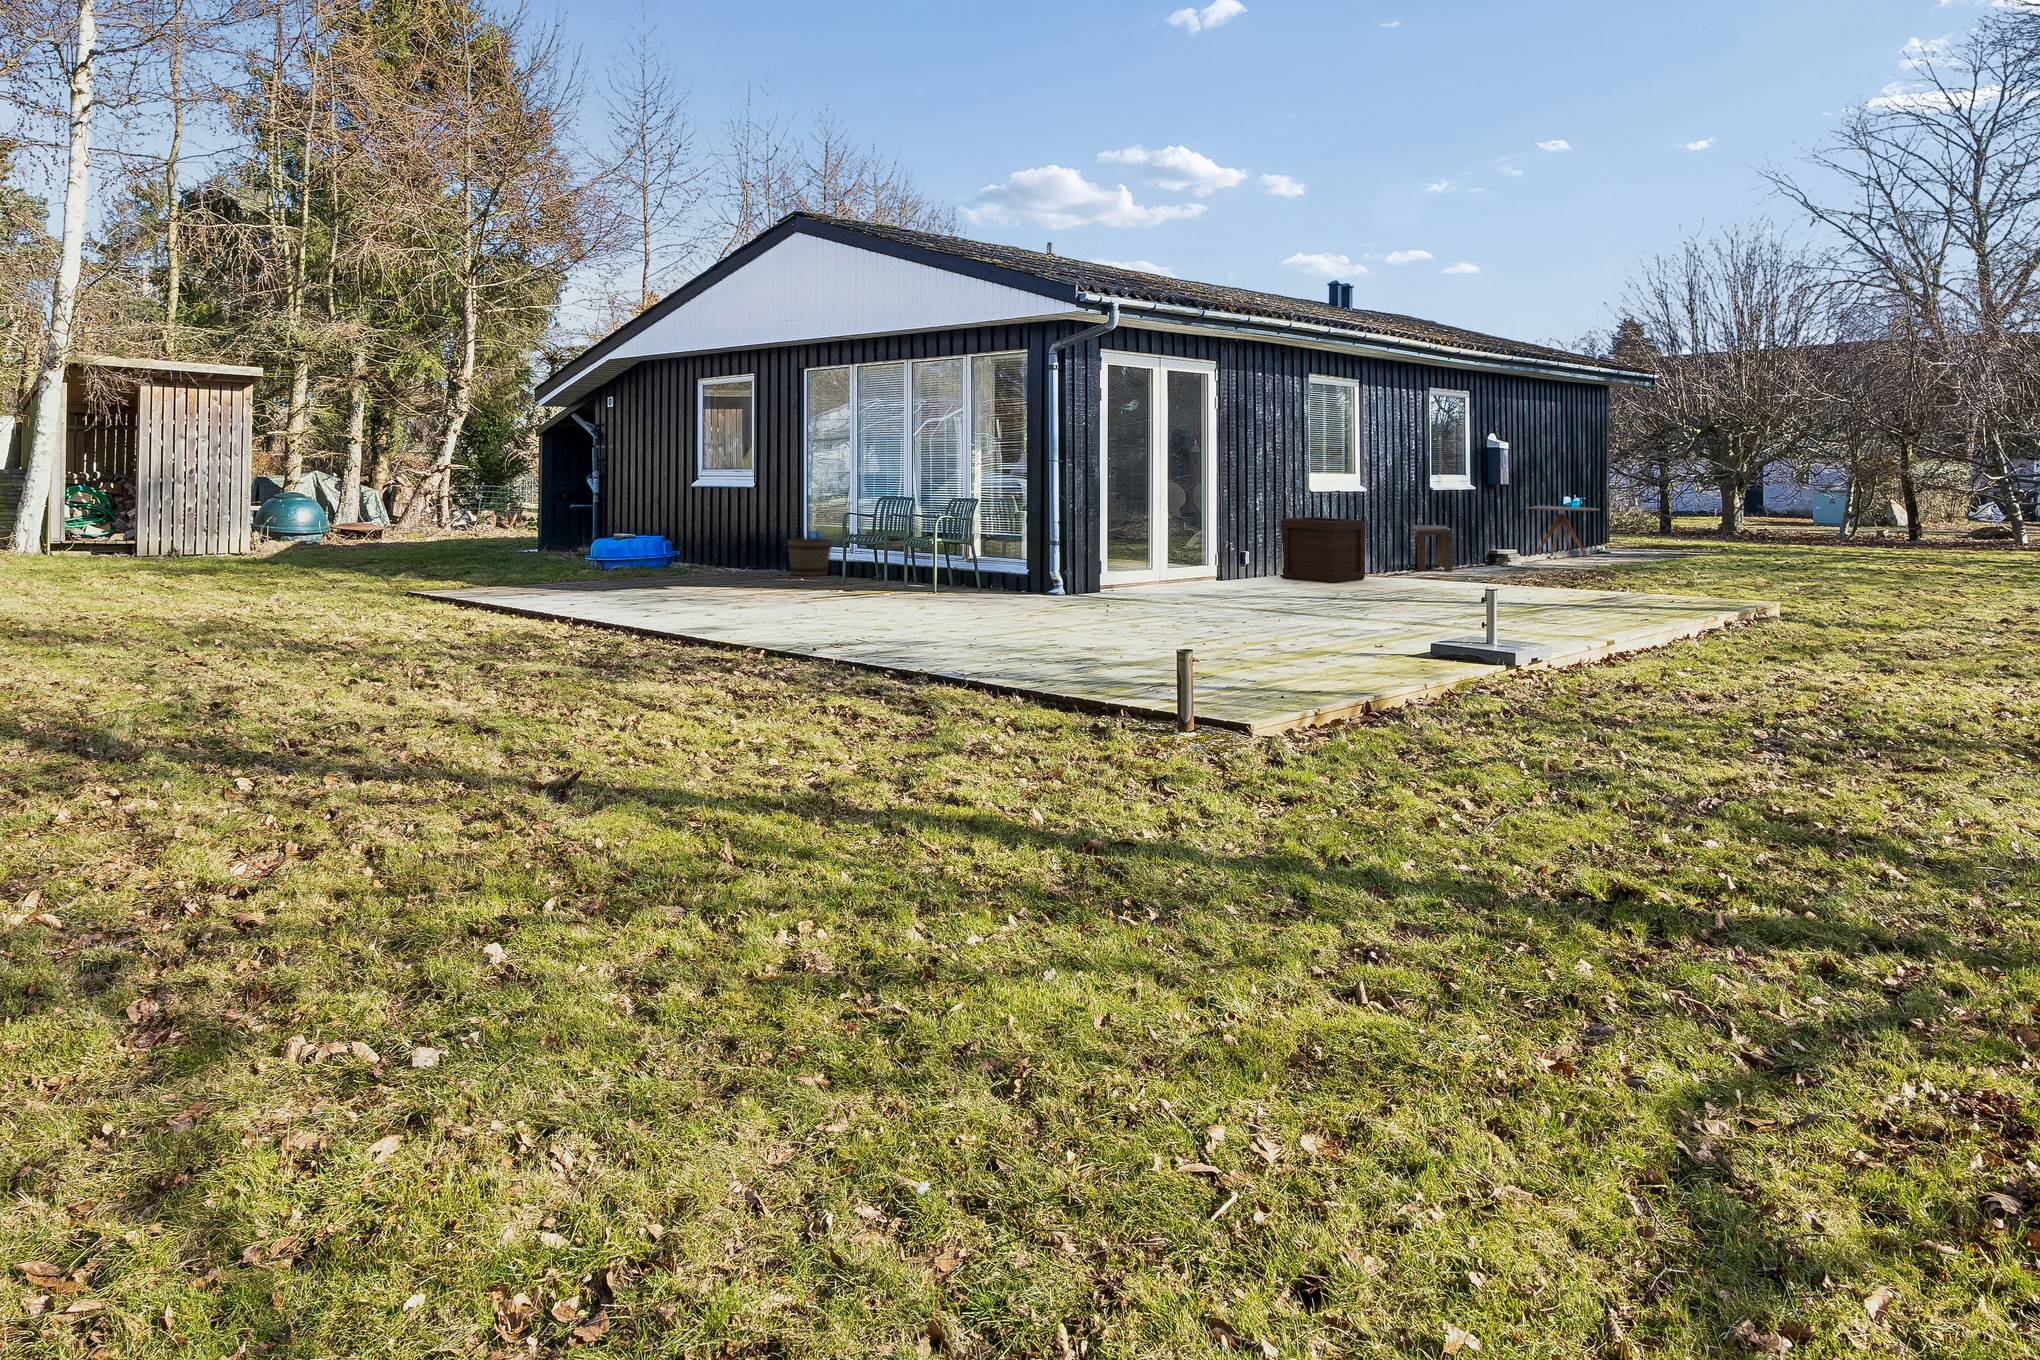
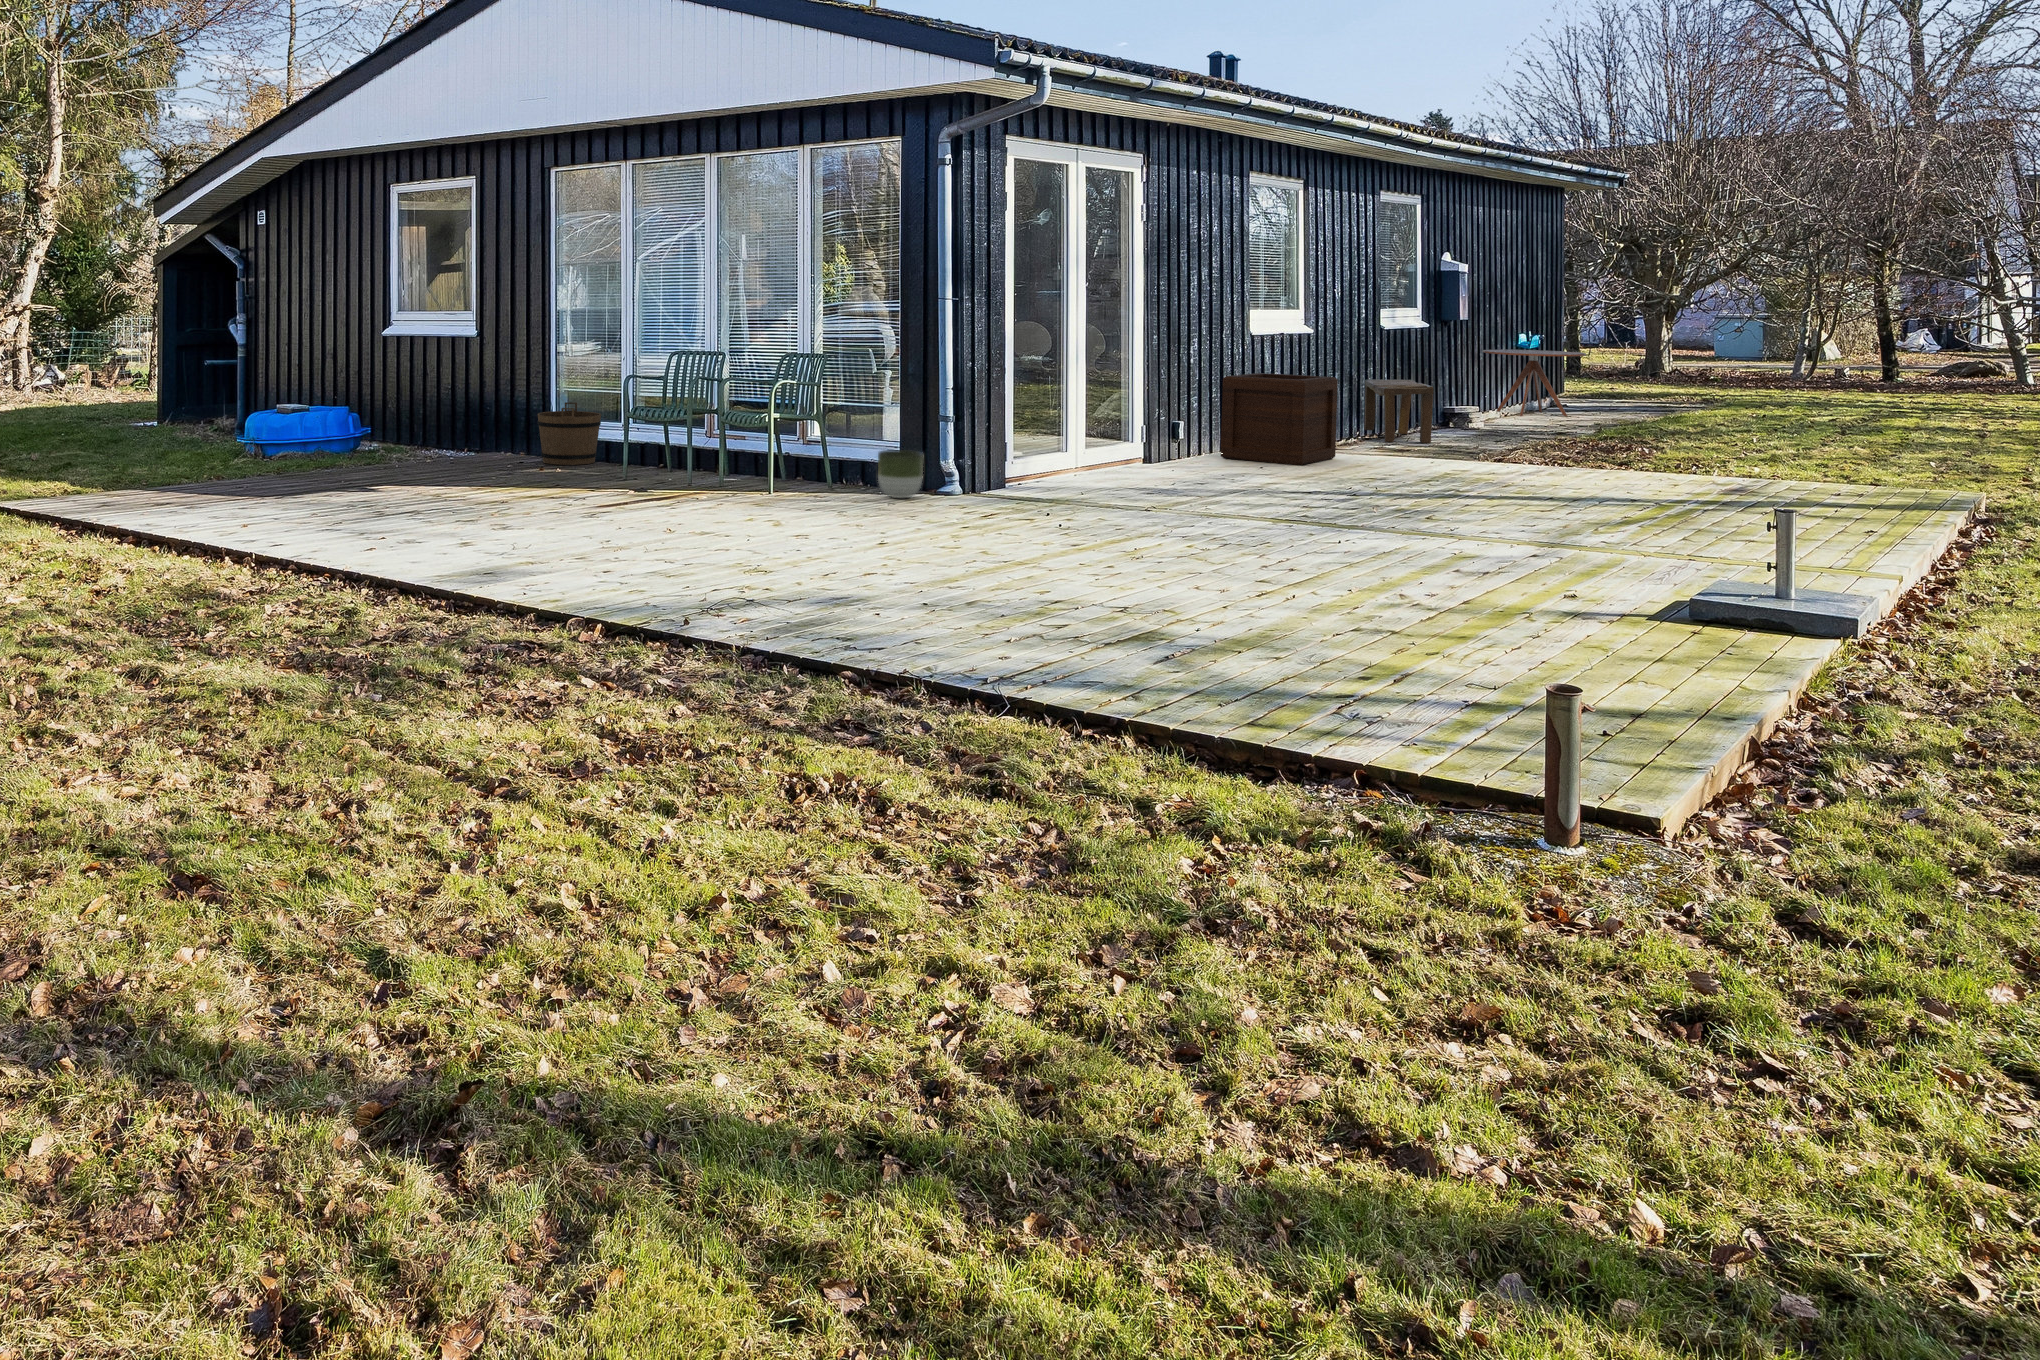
planter: none [1007,564,1038,597] -> present [878,450,923,498]

